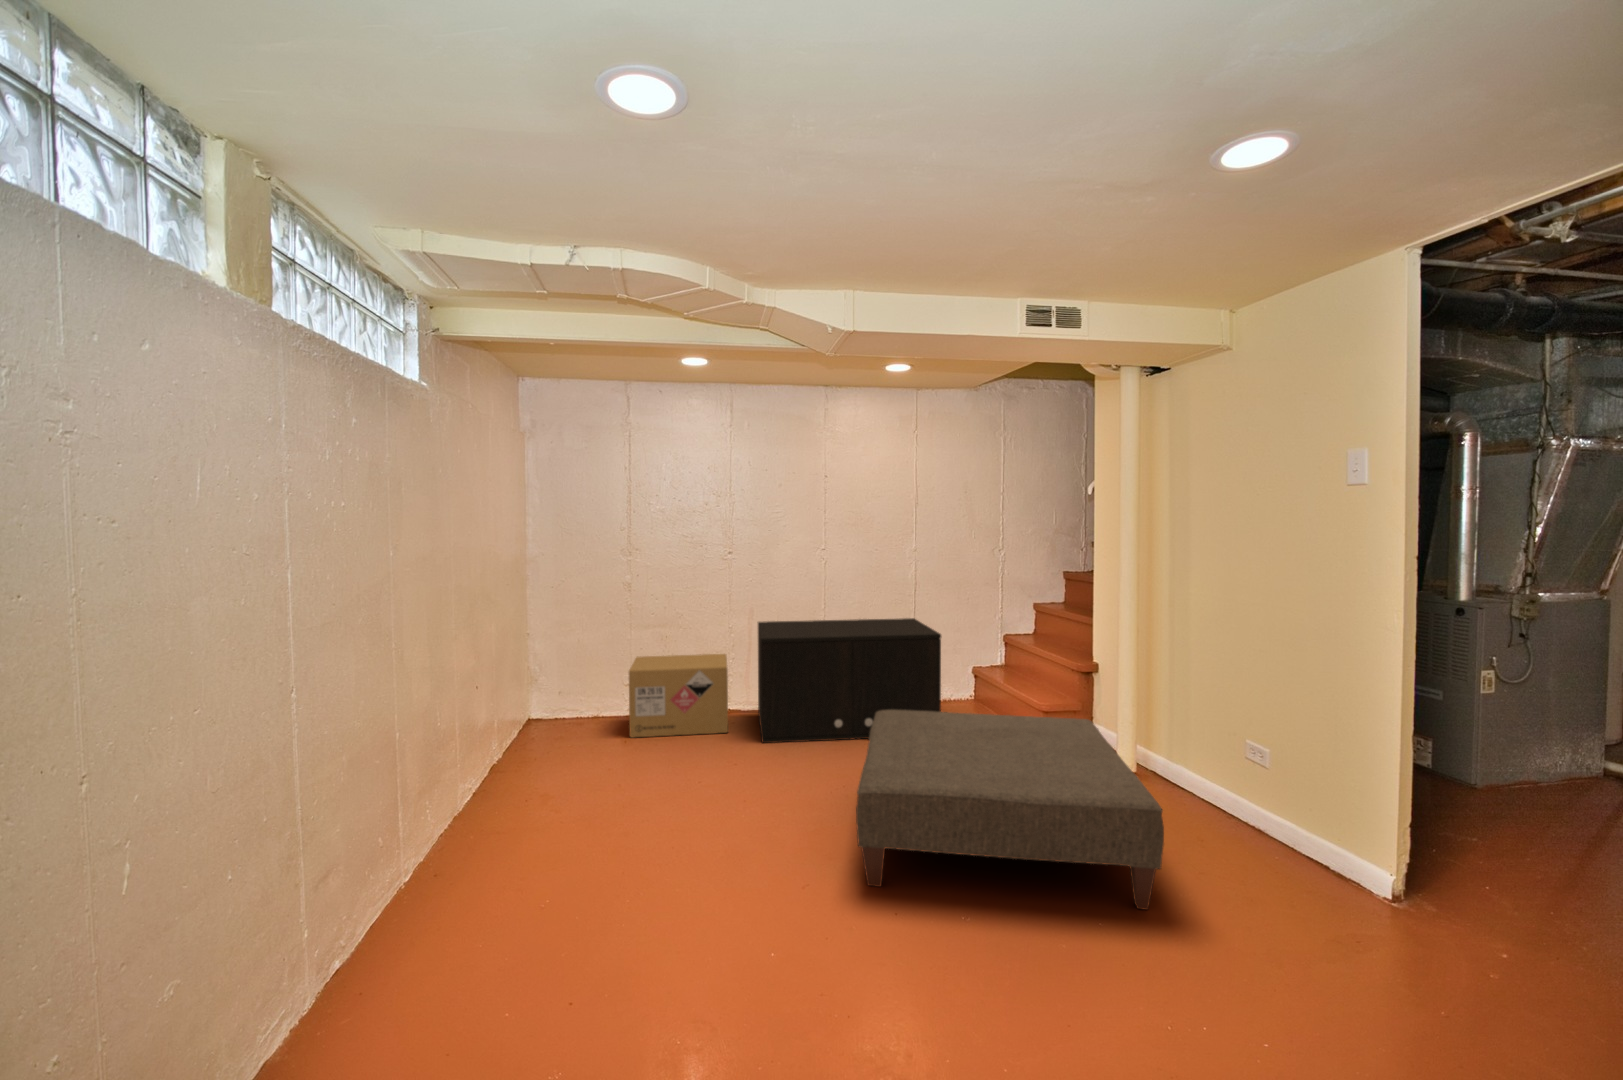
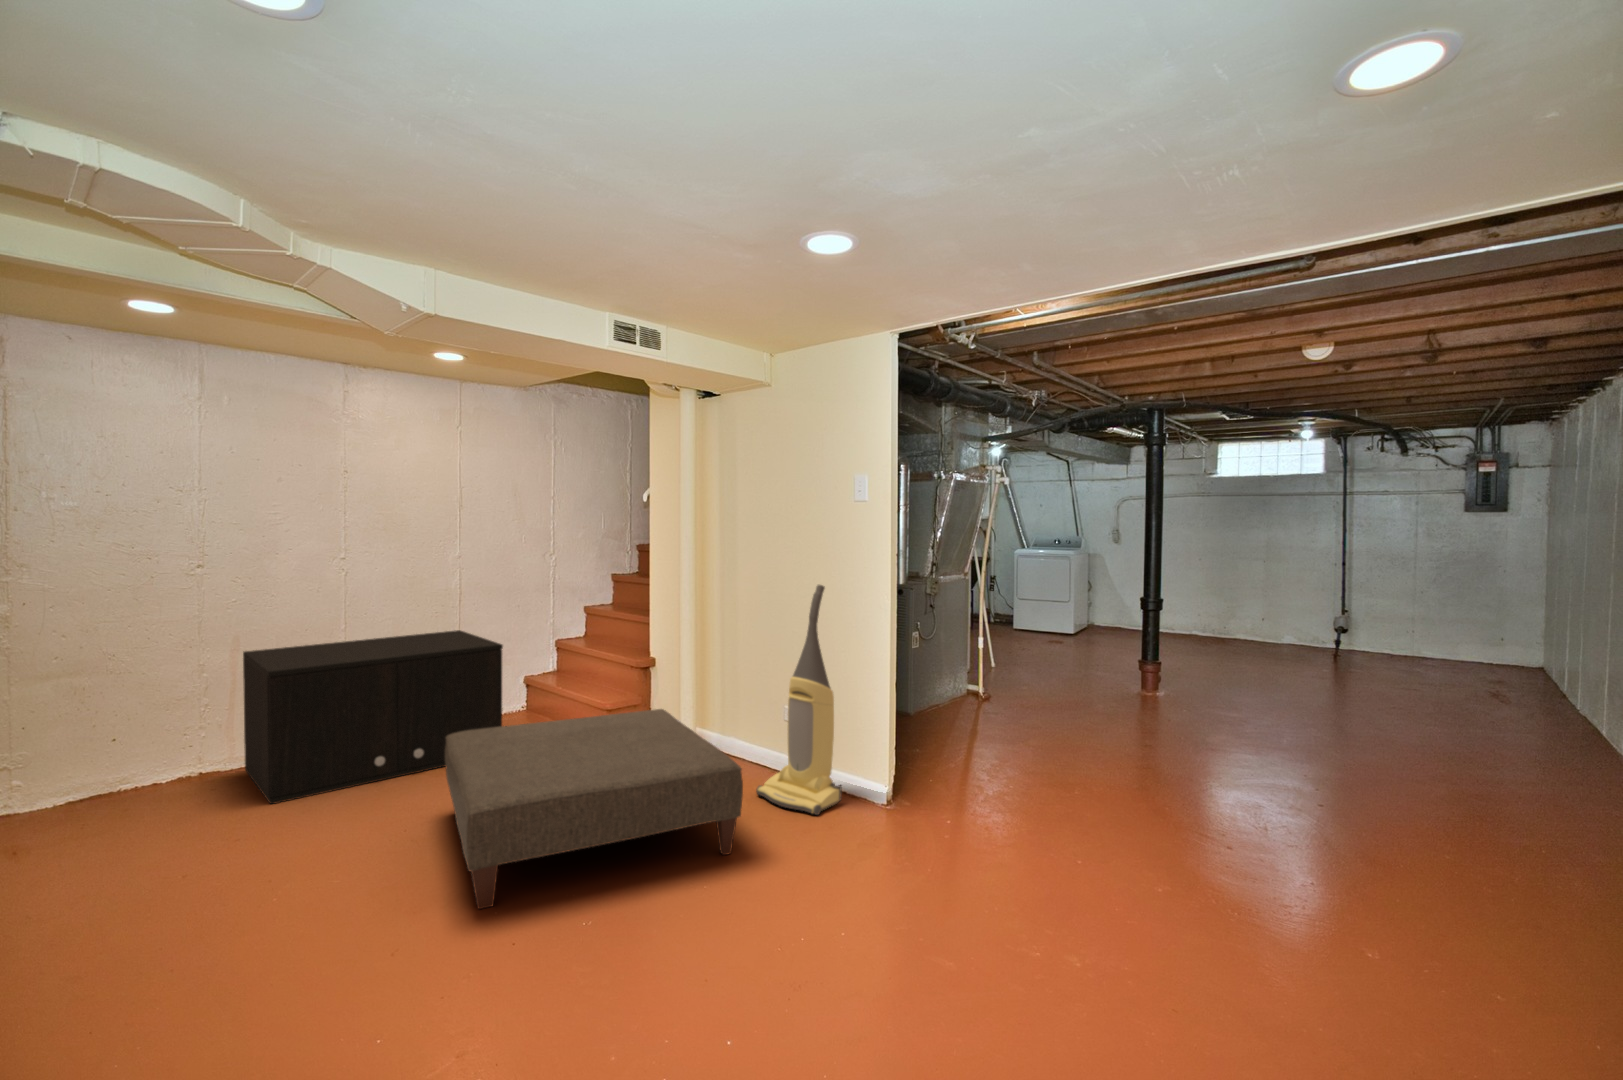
vacuum cleaner: none [1200,593,1328,893] -> present [756,585,842,815]
cardboard box: present [629,654,728,738] -> none [22,699,209,841]

